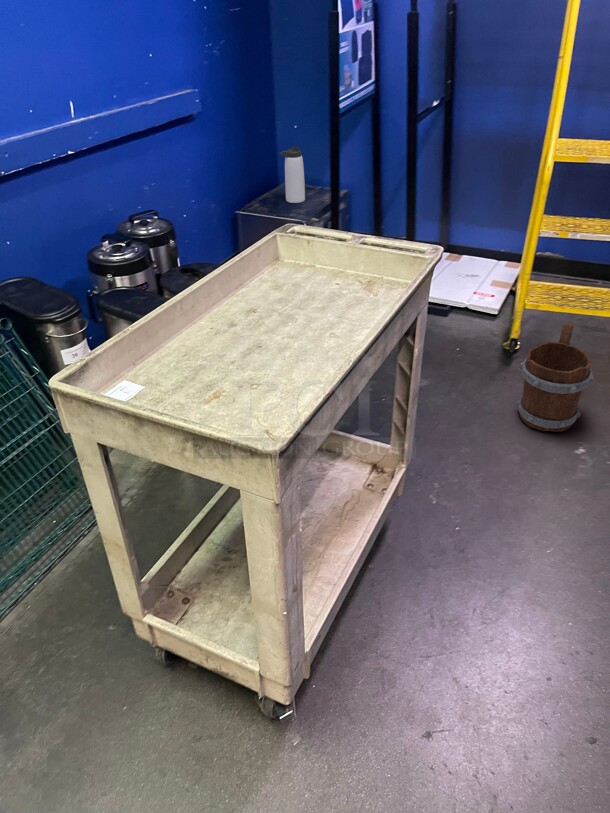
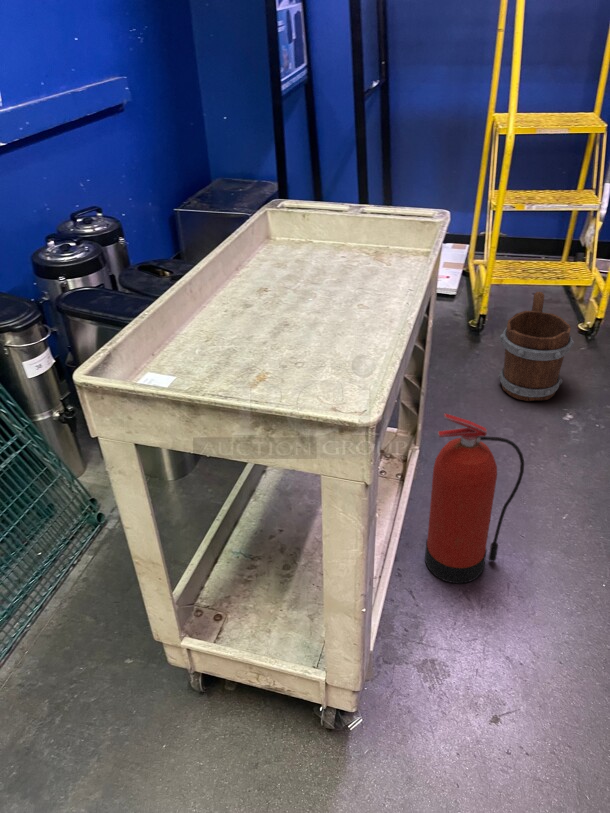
thermos bottle: present [280,146,305,203] -> none [215,136,244,196]
fire extinguisher: none [399,440,493,601] -> present [425,413,524,583]

